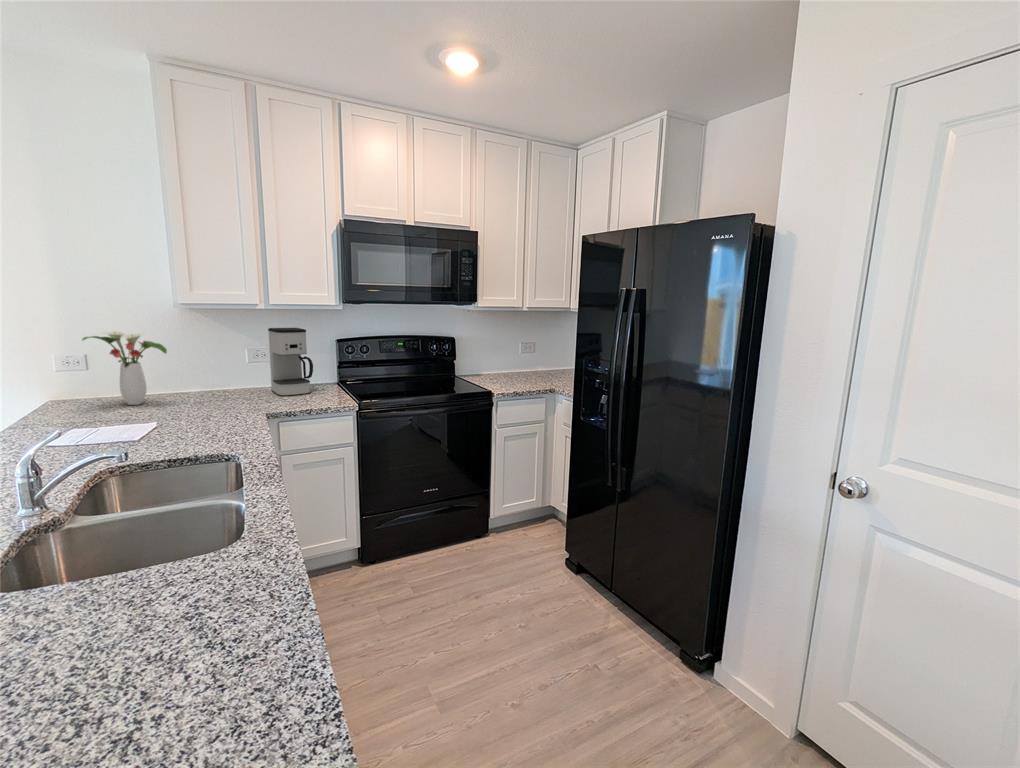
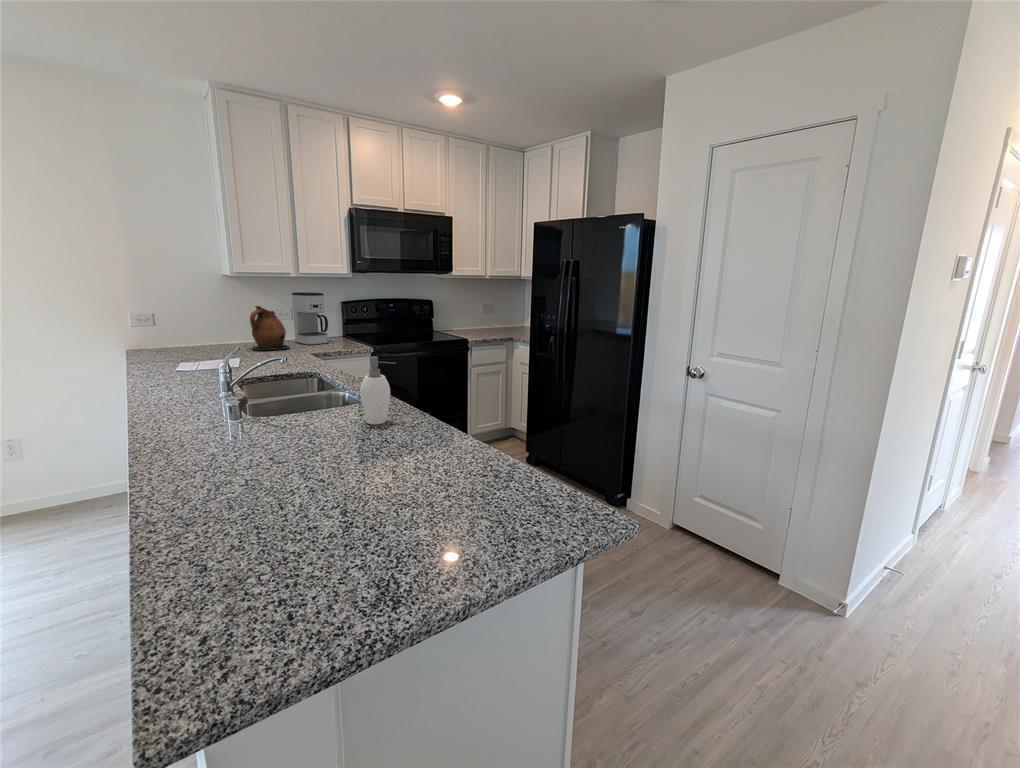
flower arrangement: present [82,331,167,405] -> none [166,294,226,352]
ceramic pitcher: none [197,346,254,405] -> present [250,306,290,350]
soap dispenser: none [105,514,190,674] -> present [360,357,396,424]

